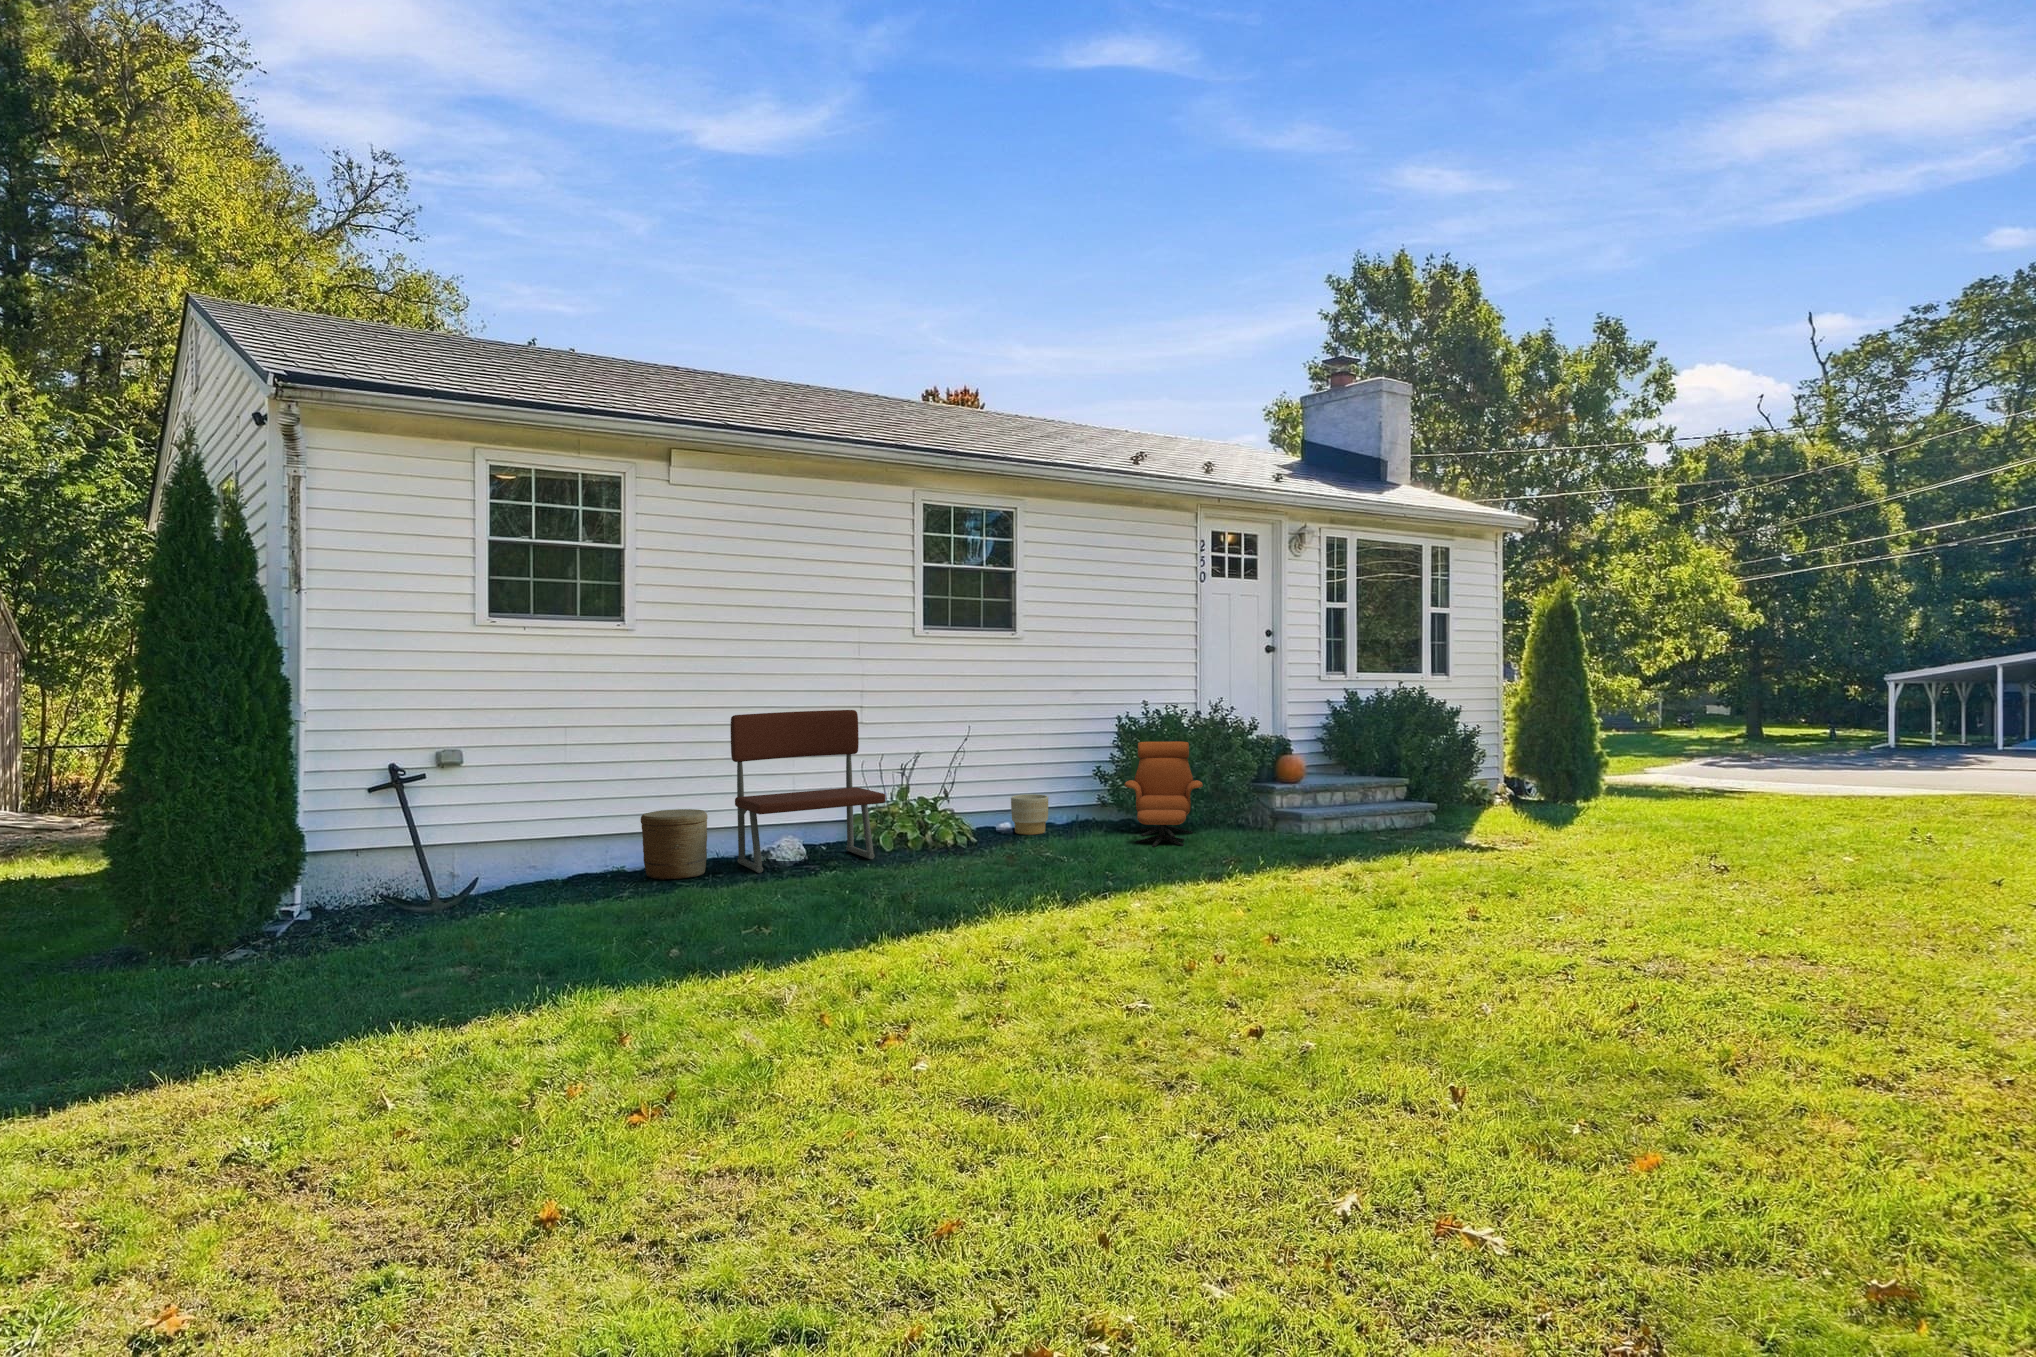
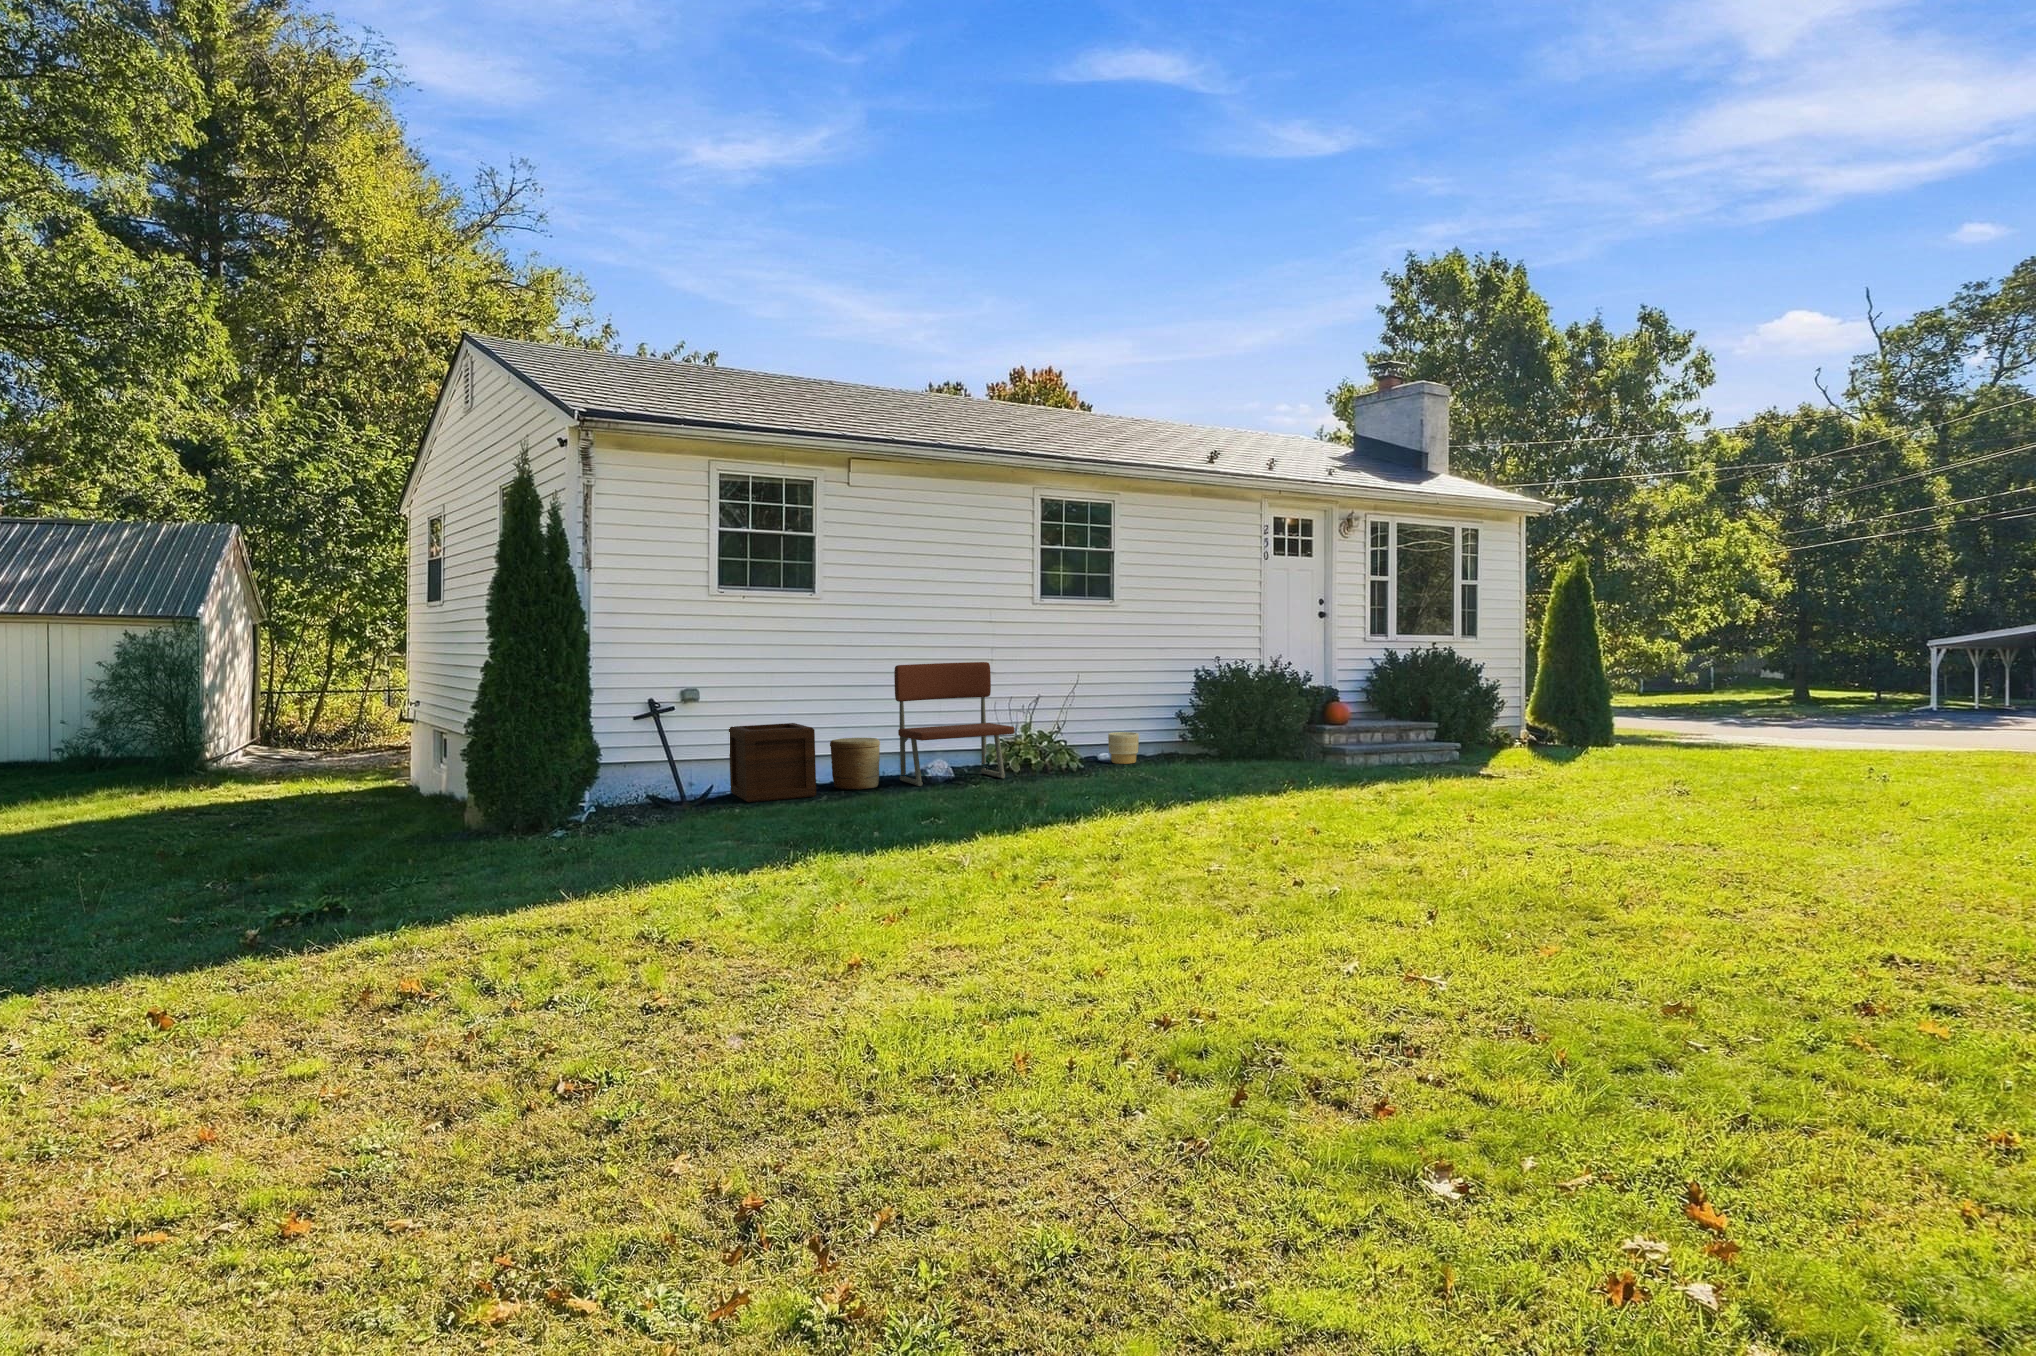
lounge chair: present [1124,741,1203,847] -> none [1201,689,1265,771]
wooden crate: none [501,792,613,903] -> present [729,723,816,802]

